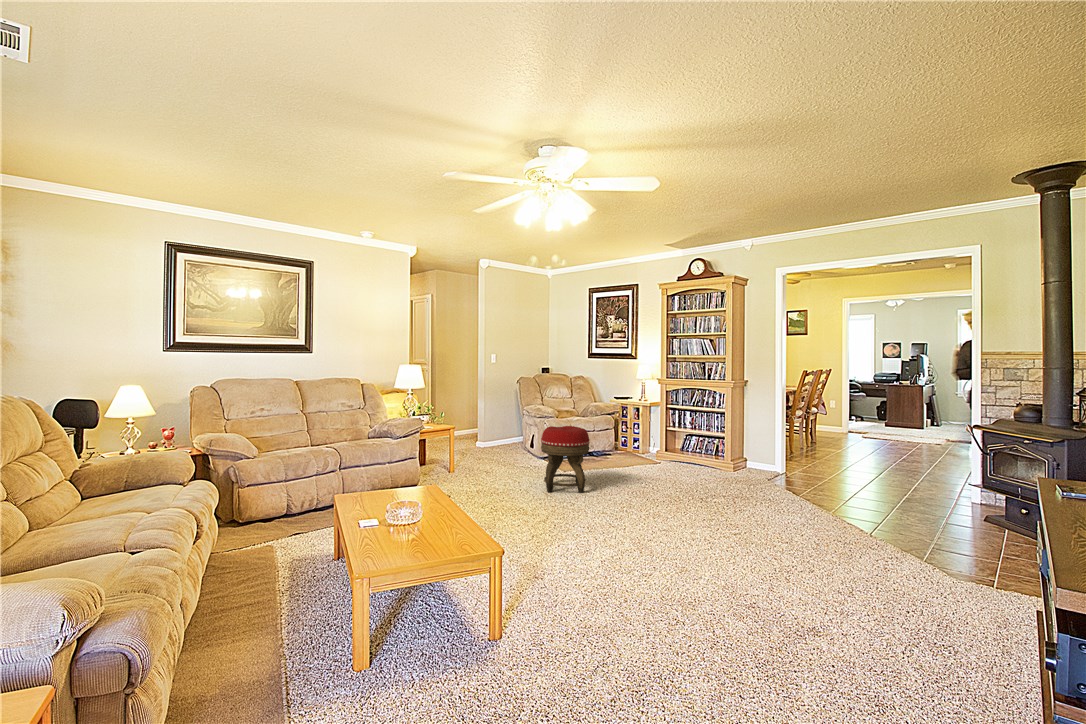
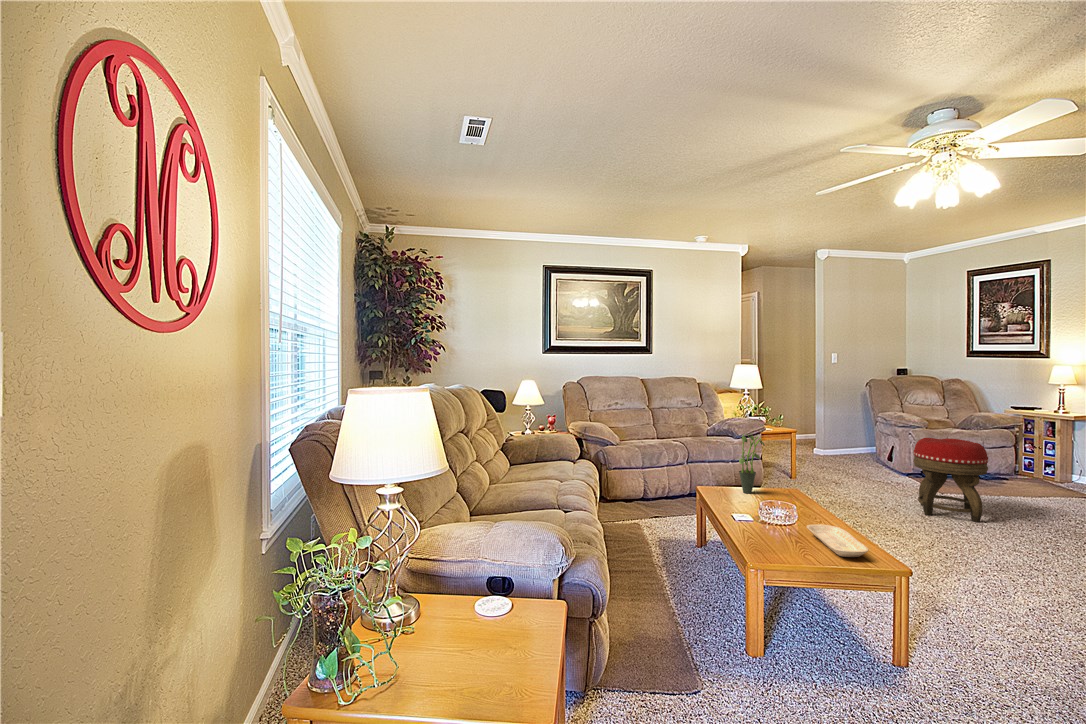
potted plant: none [373,435,398,497] -> present [739,433,765,493]
tray: none [419,521,465,551] -> present [807,524,868,557]

